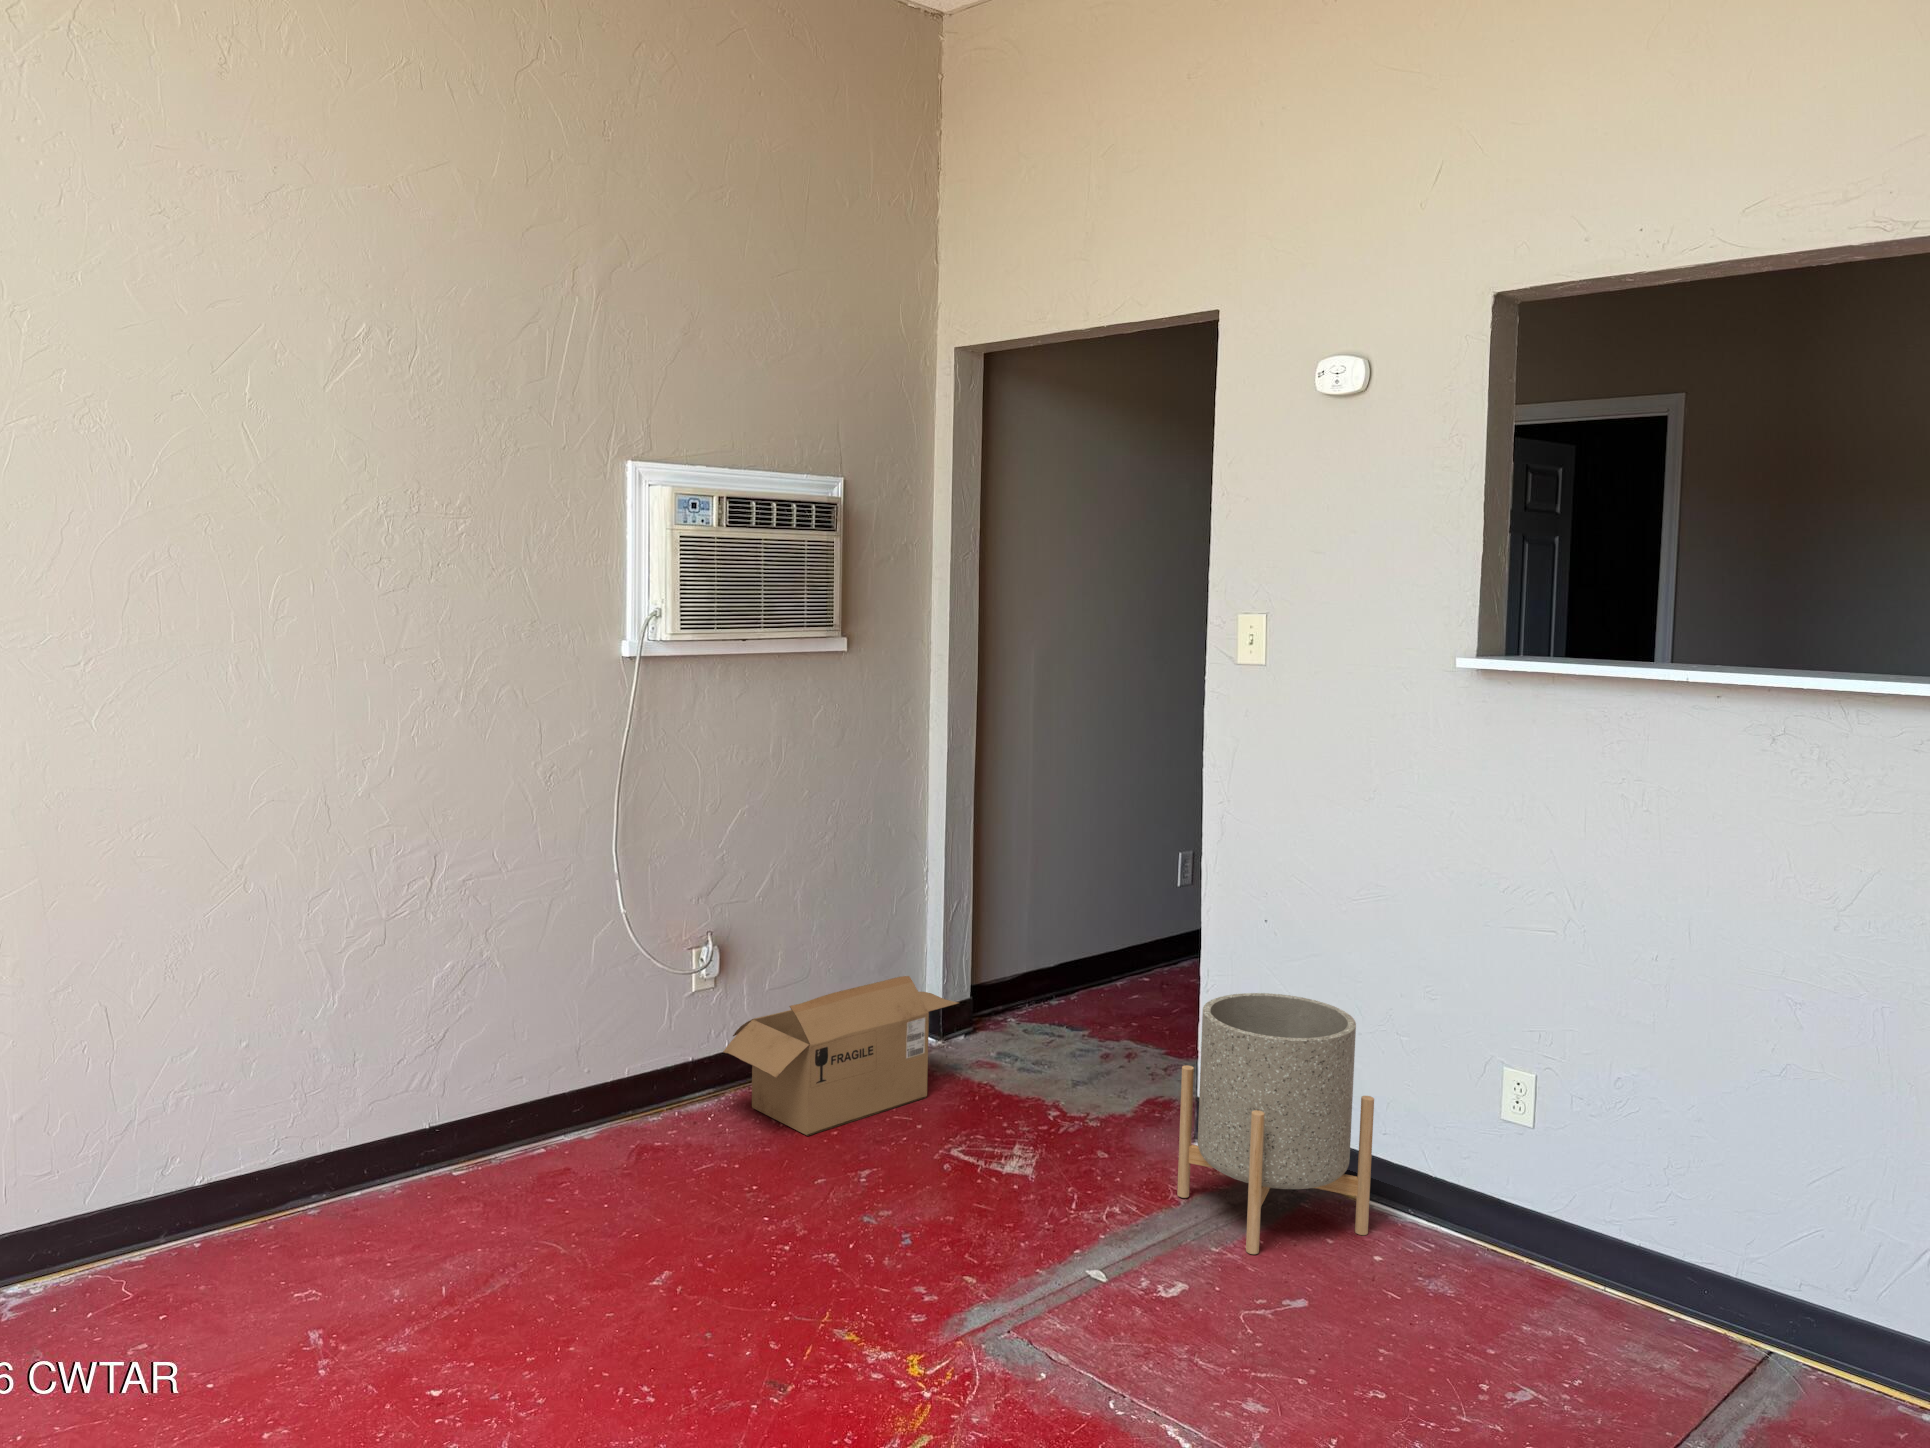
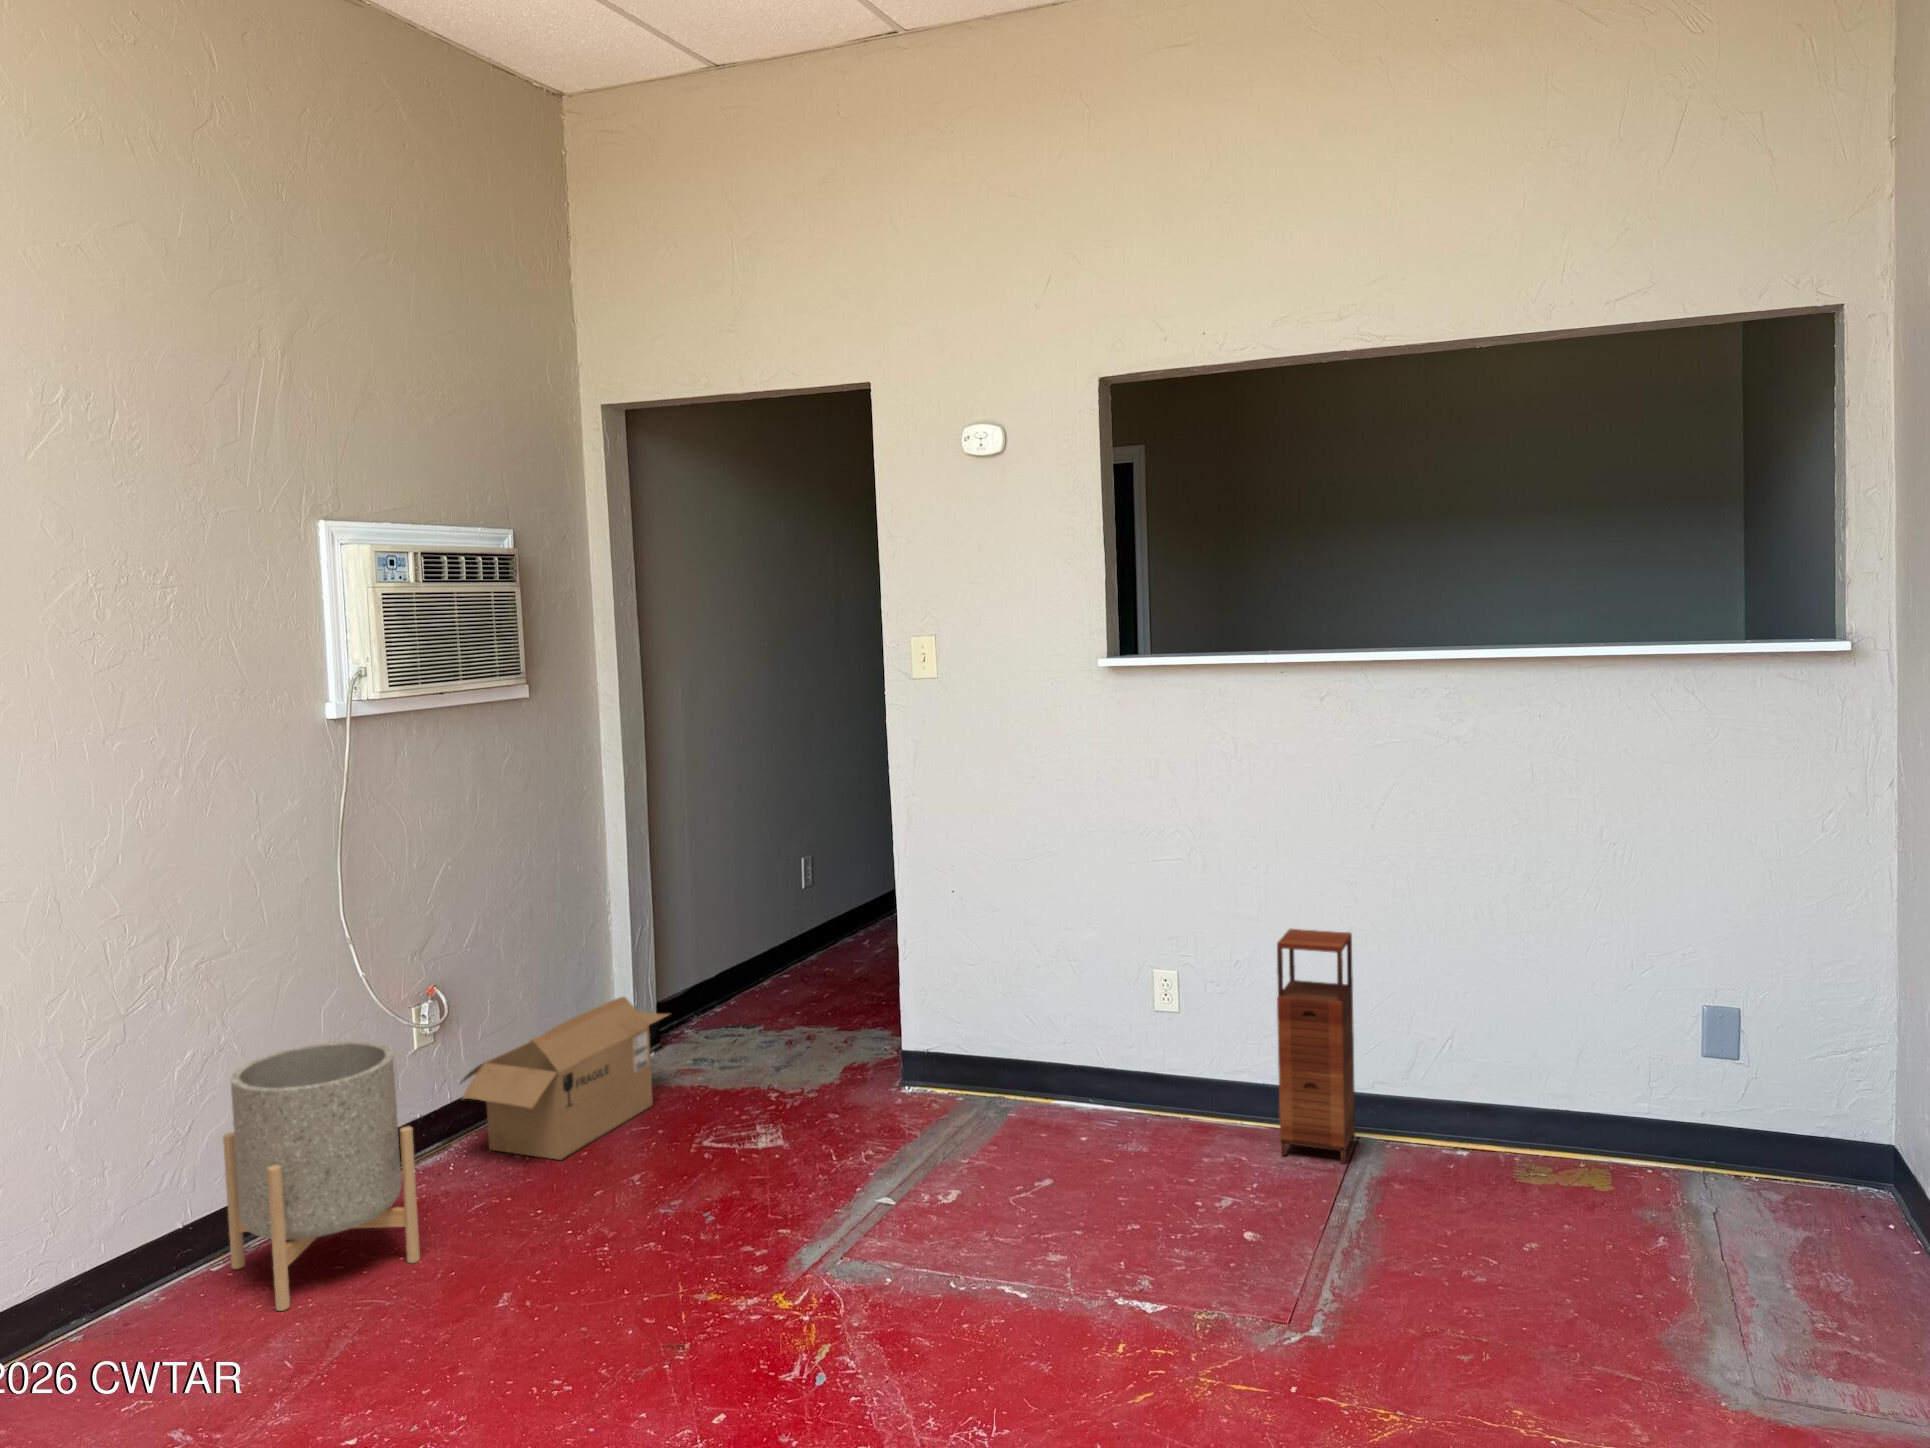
planter: present [1177,993,1374,1254] -> present [223,1041,420,1311]
storage cabinet: none [1638,1051,1787,1394] -> present [1277,929,1355,1163]

